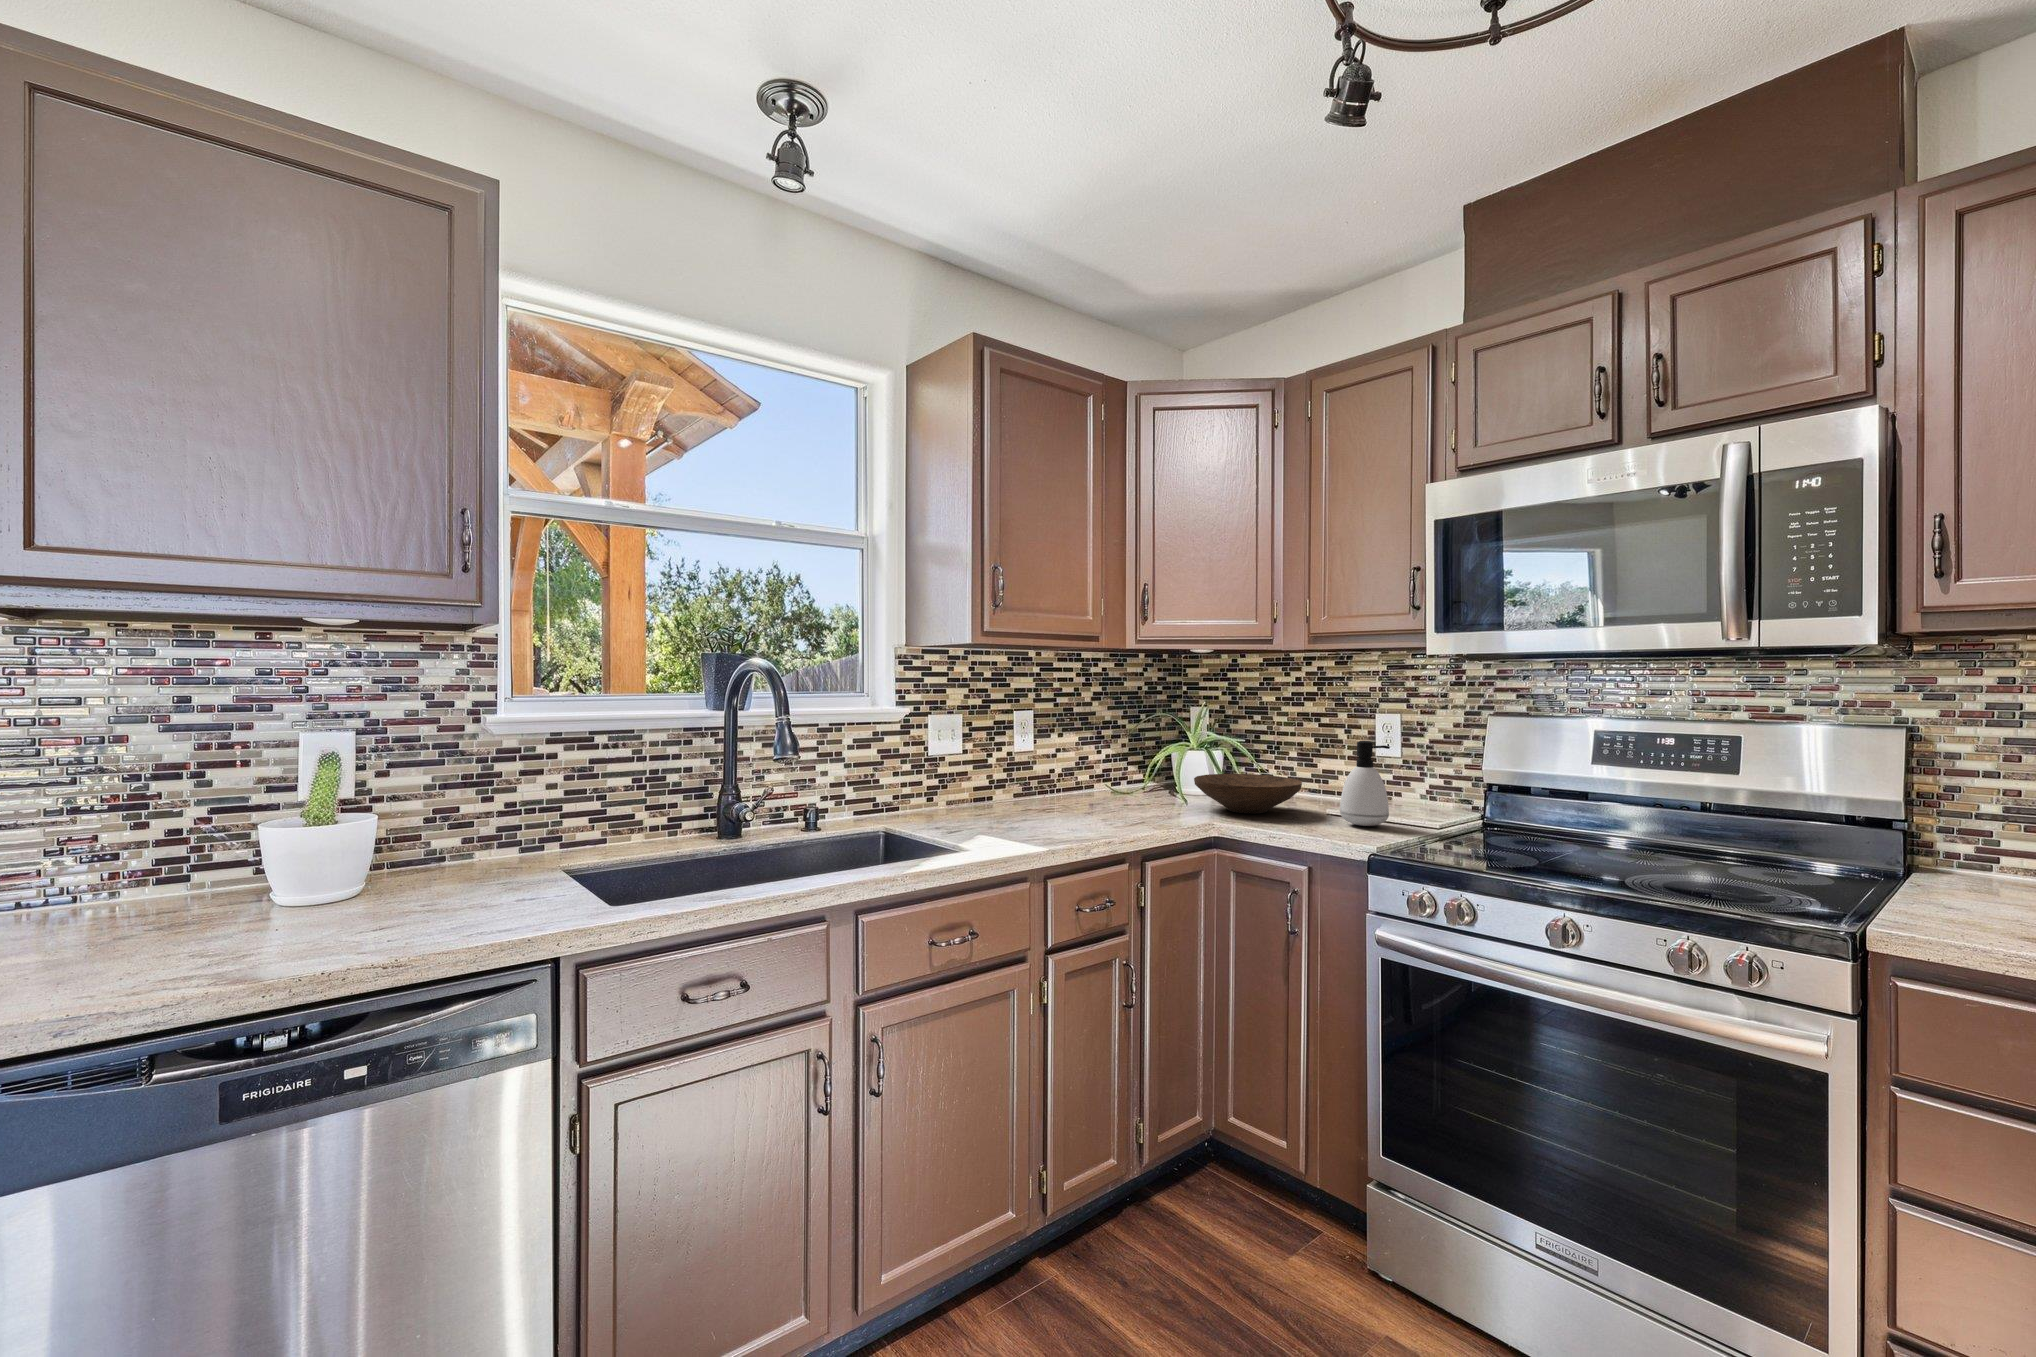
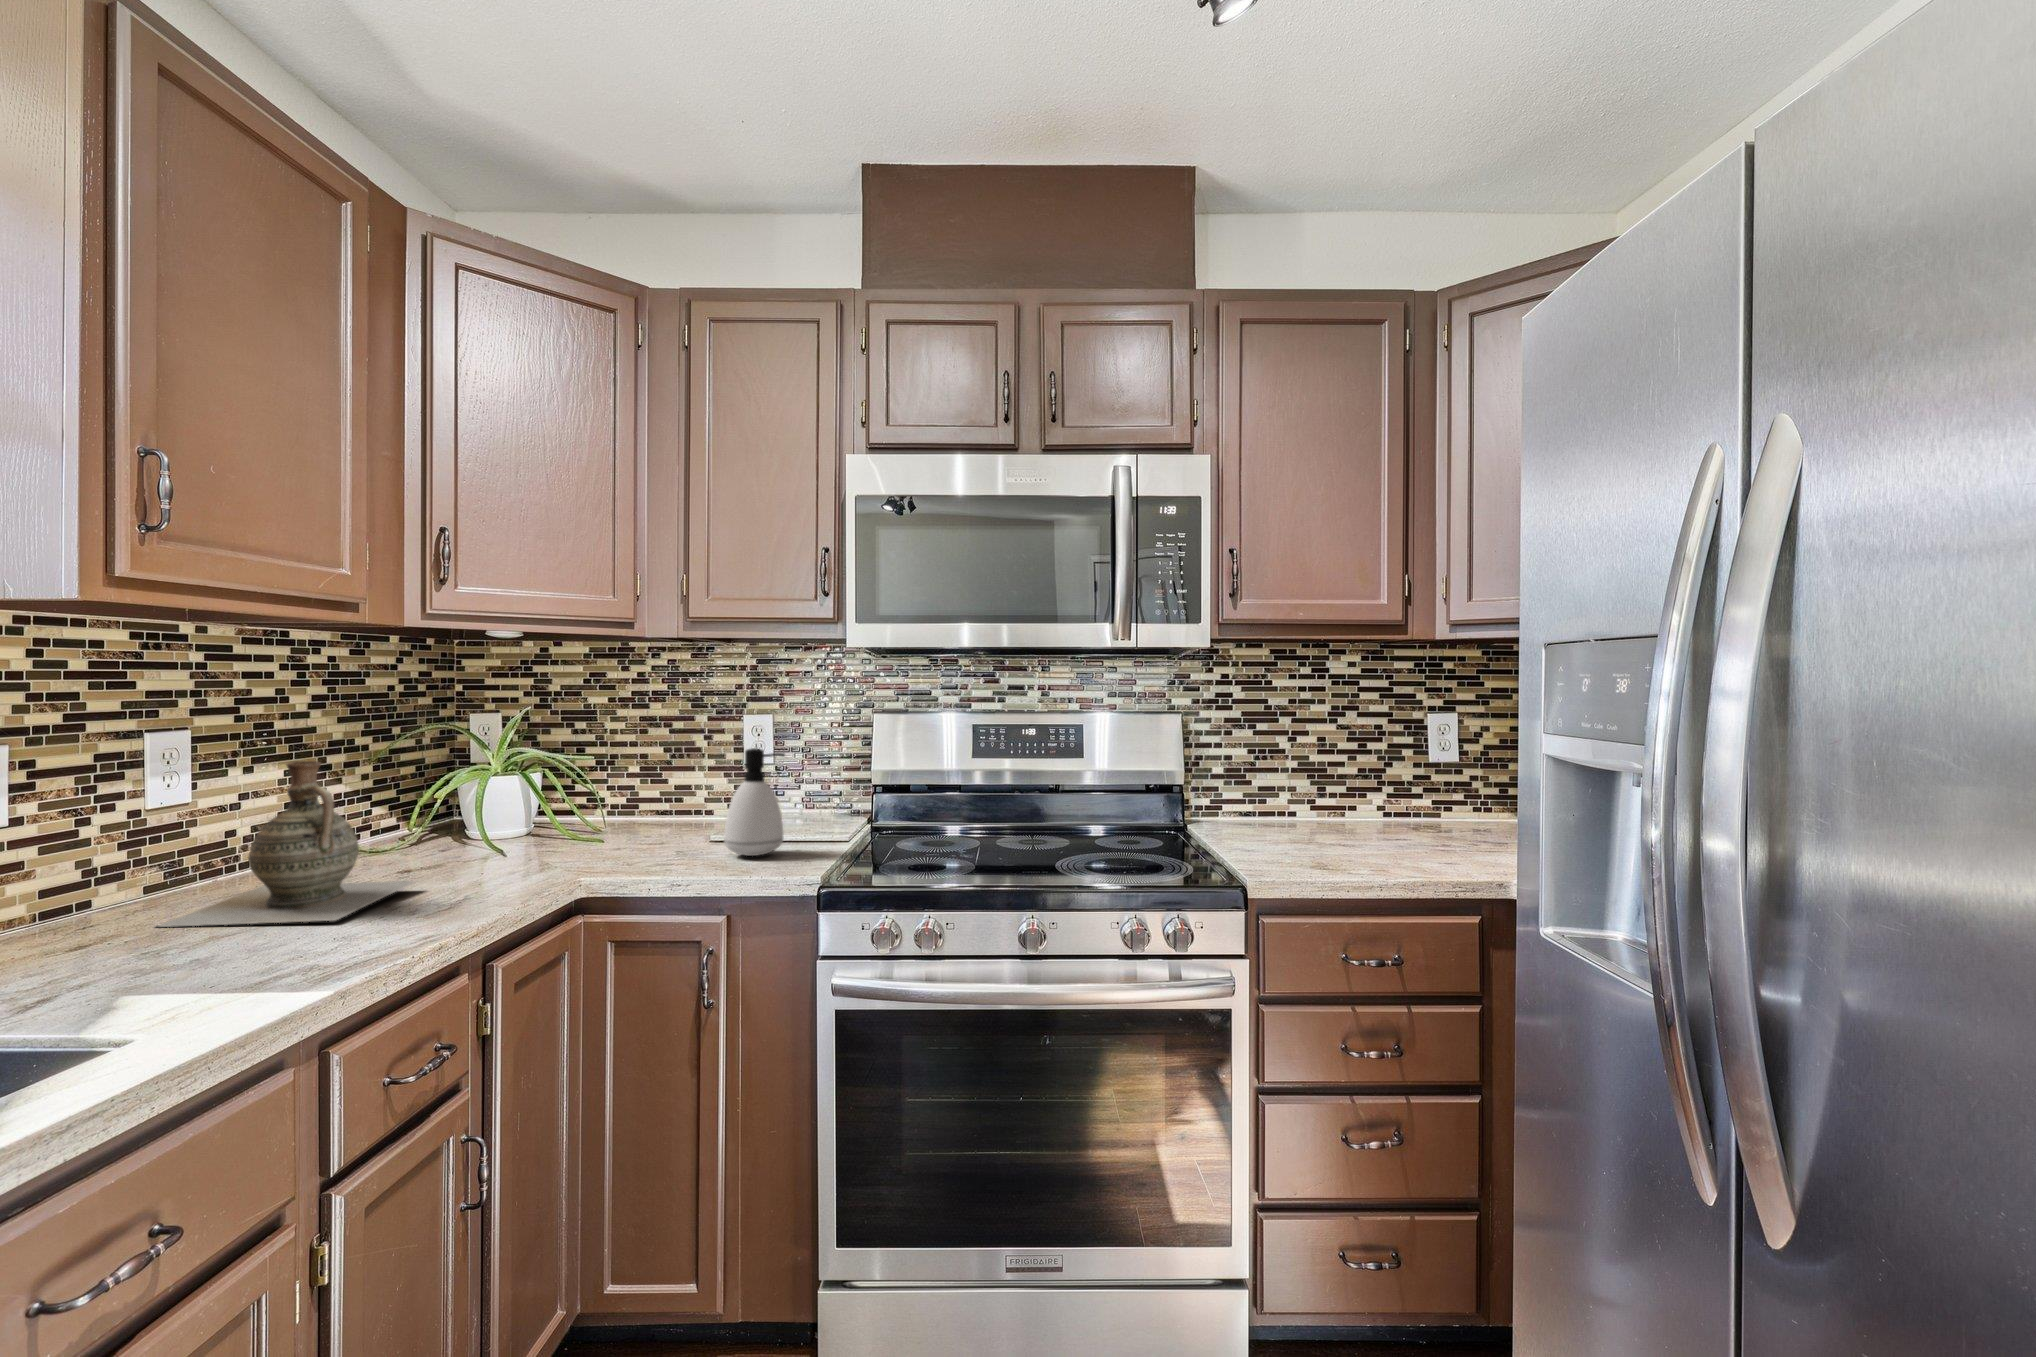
ceramic jug: none [1010,730,1136,824] -> present [158,761,415,927]
wooden bowl: present [1194,774,1302,814] -> none [509,803,669,861]

